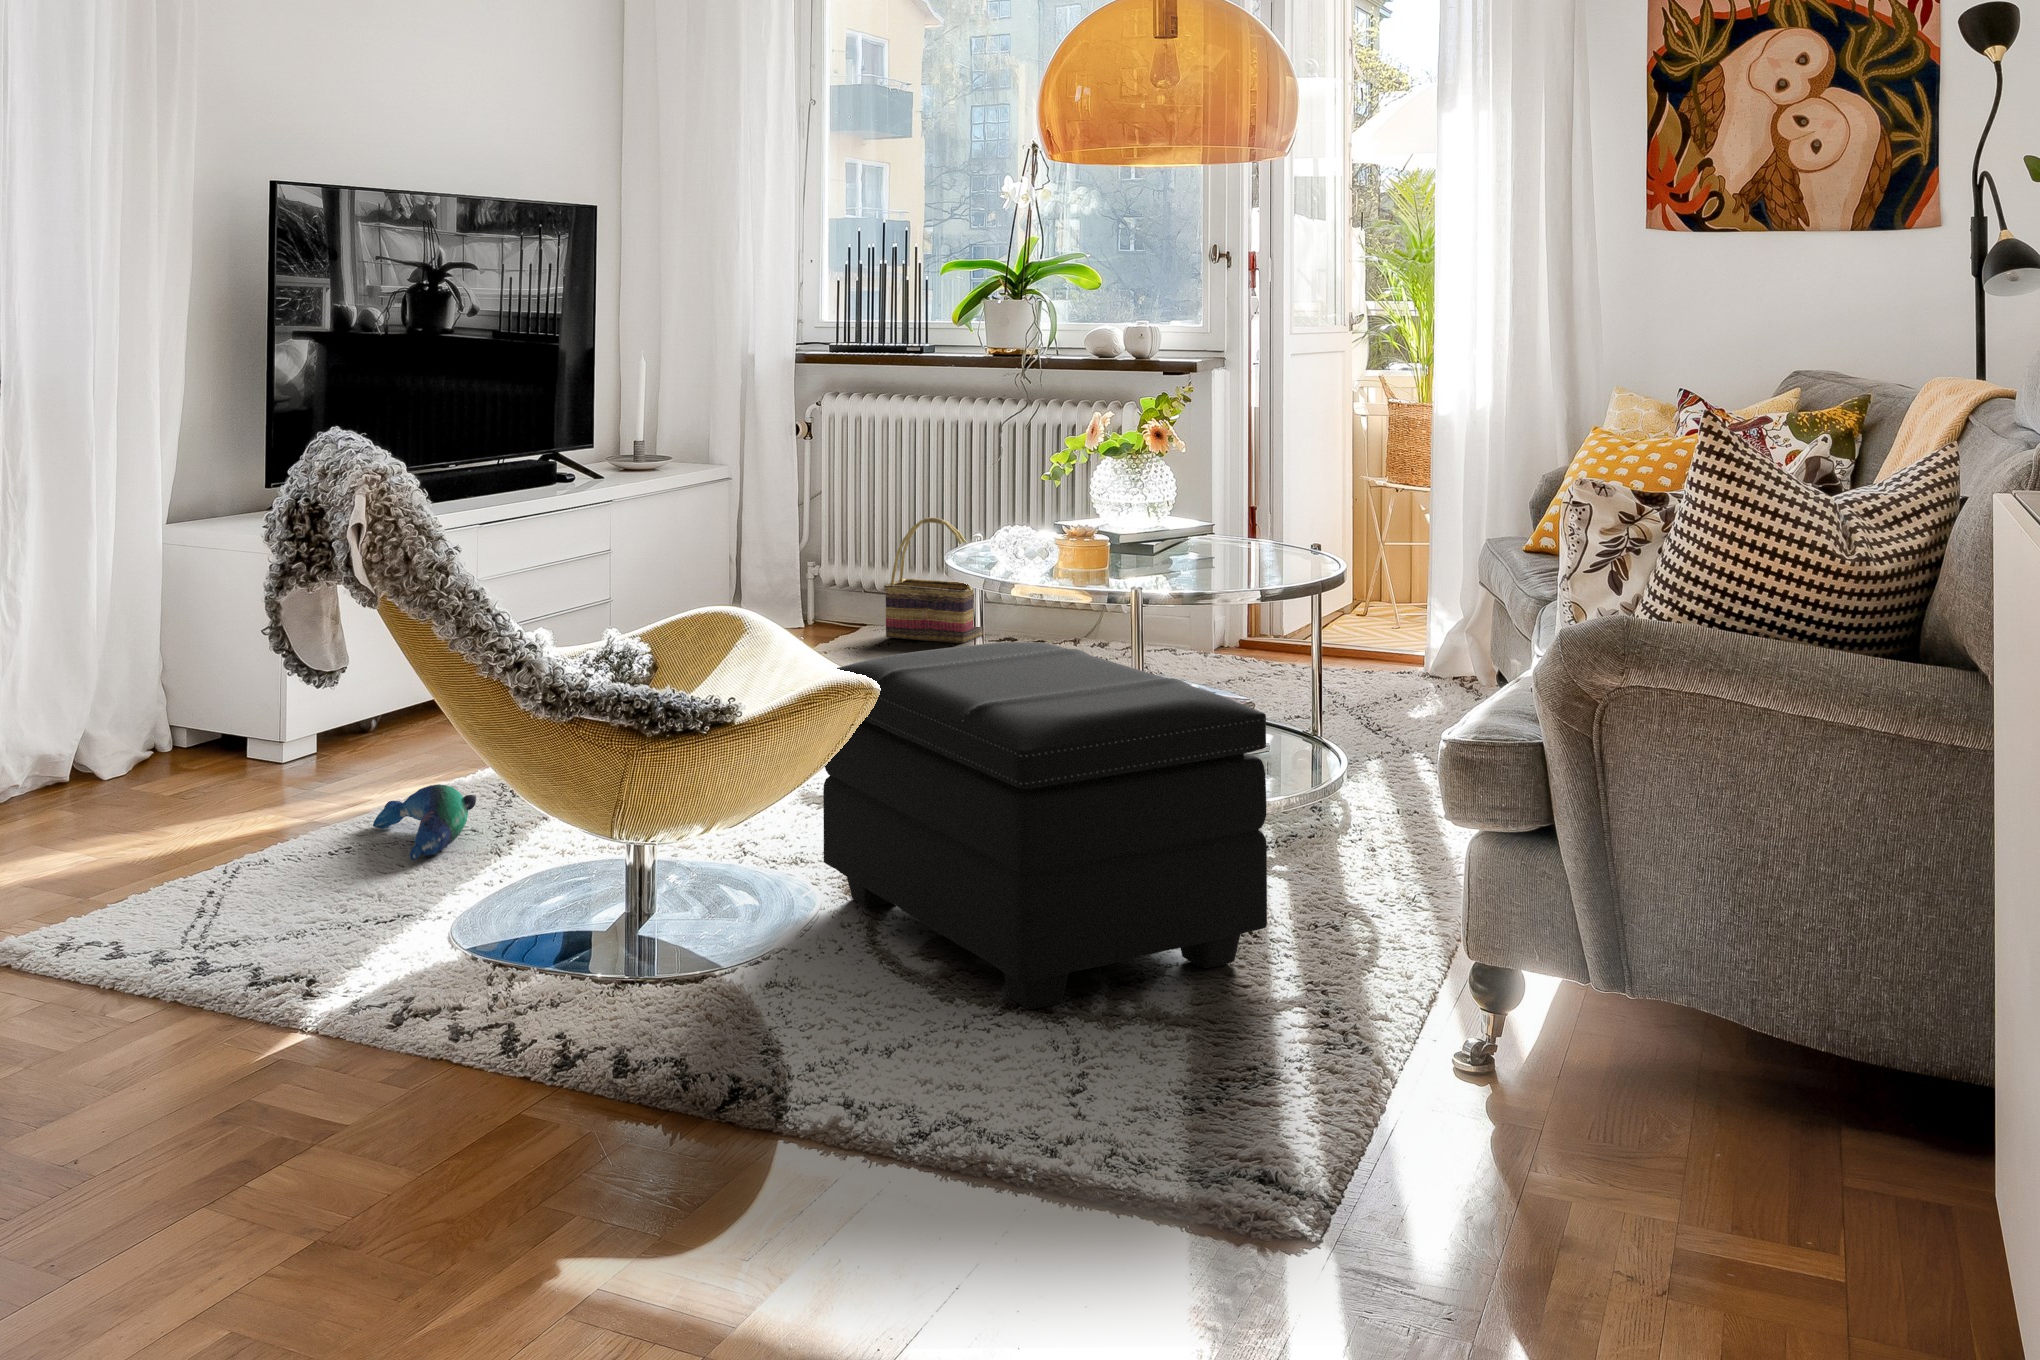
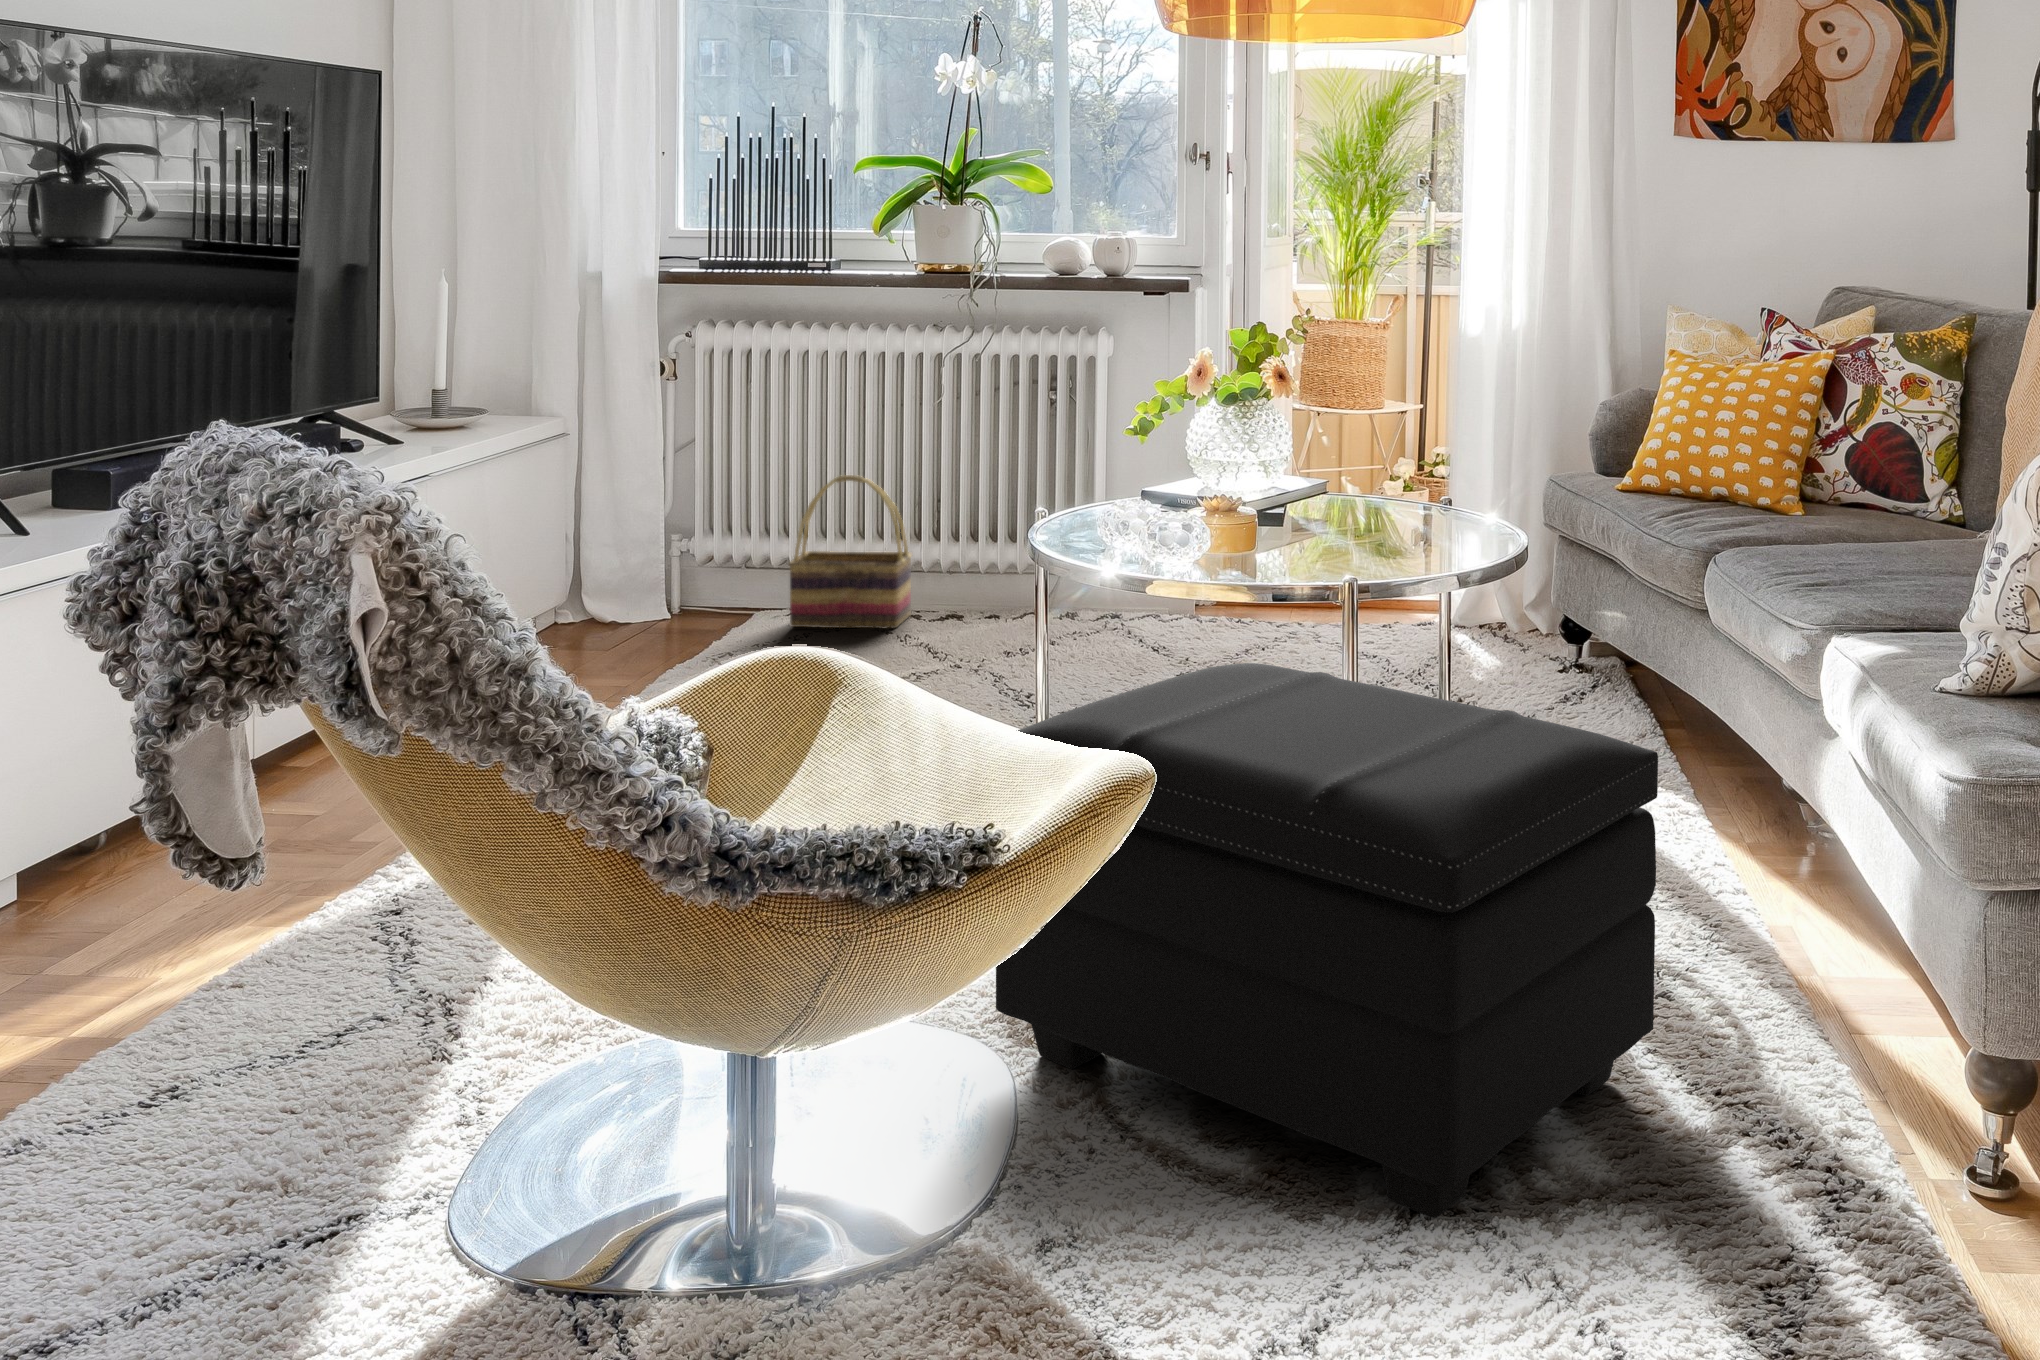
plush toy: present [373,784,476,860] -> none [182,958,378,1100]

